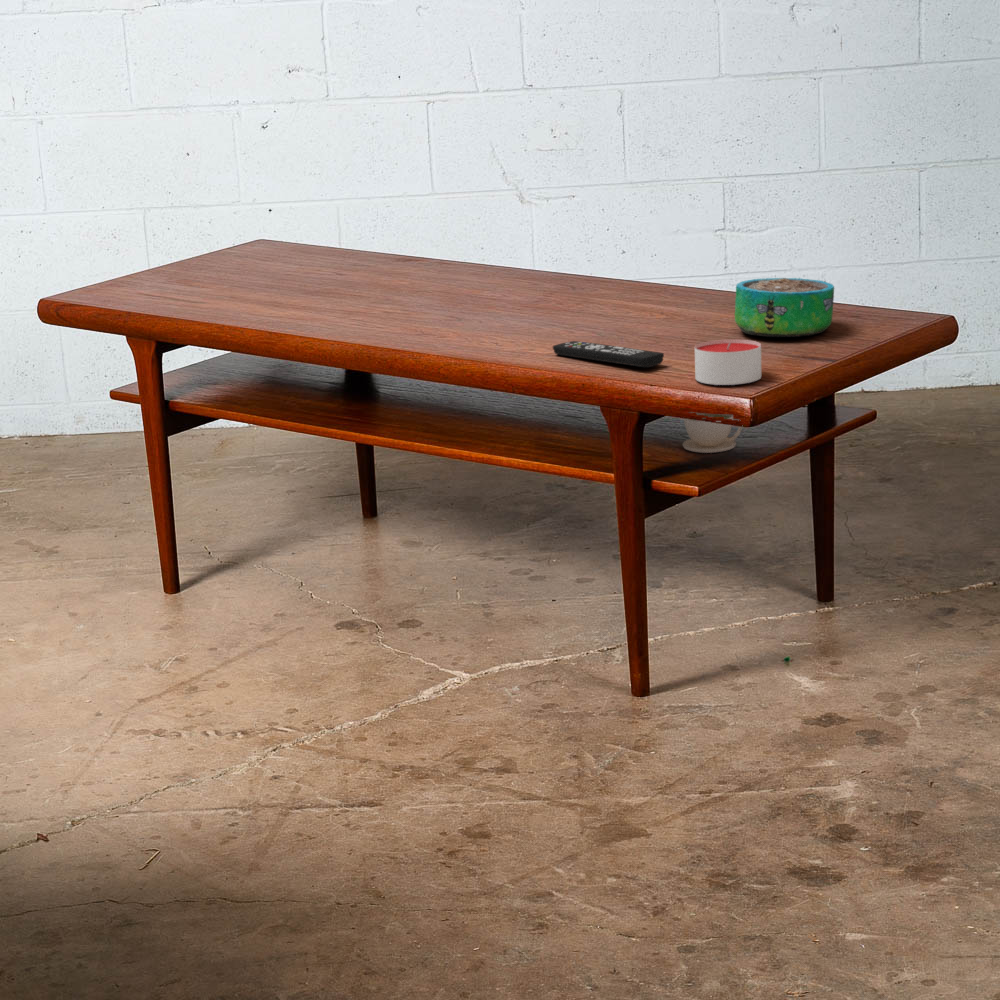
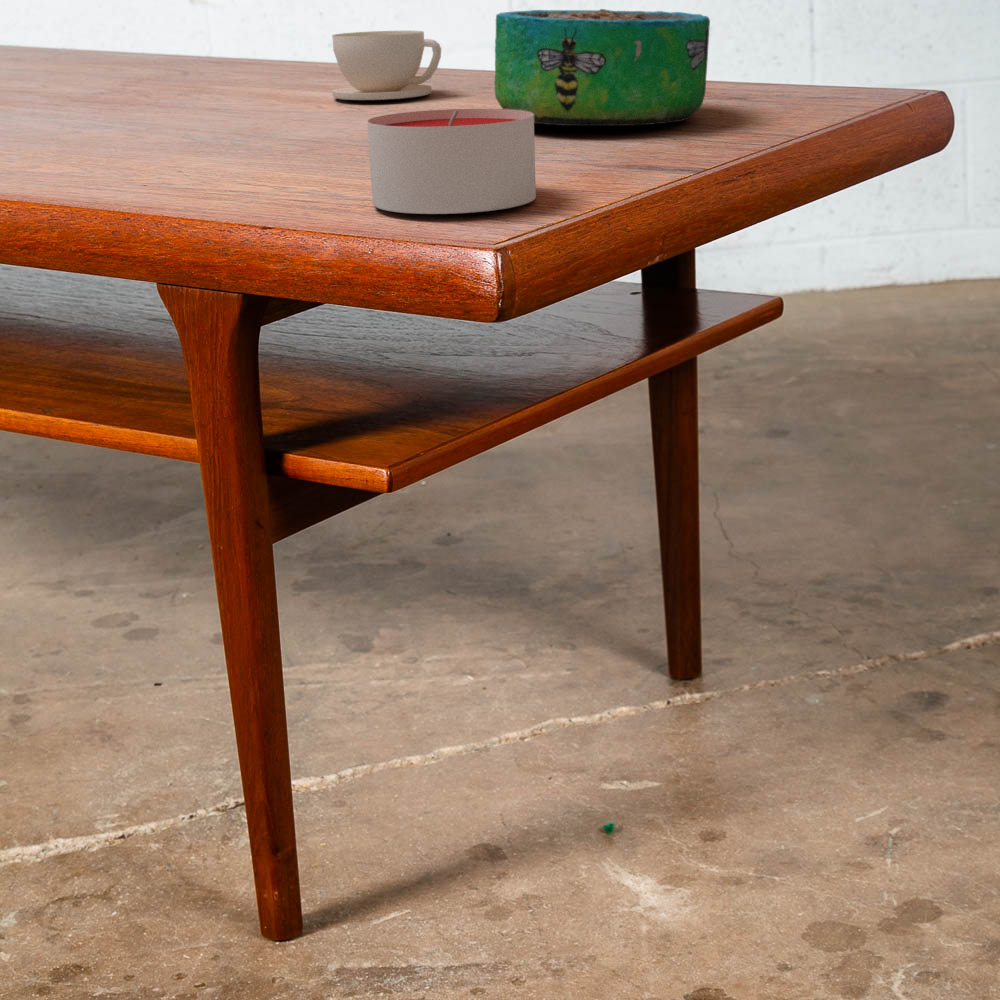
remote control: present [553,341,664,367] -> none [71,133,310,180]
coffee cup: present [683,412,742,453] -> present [332,31,441,100]

